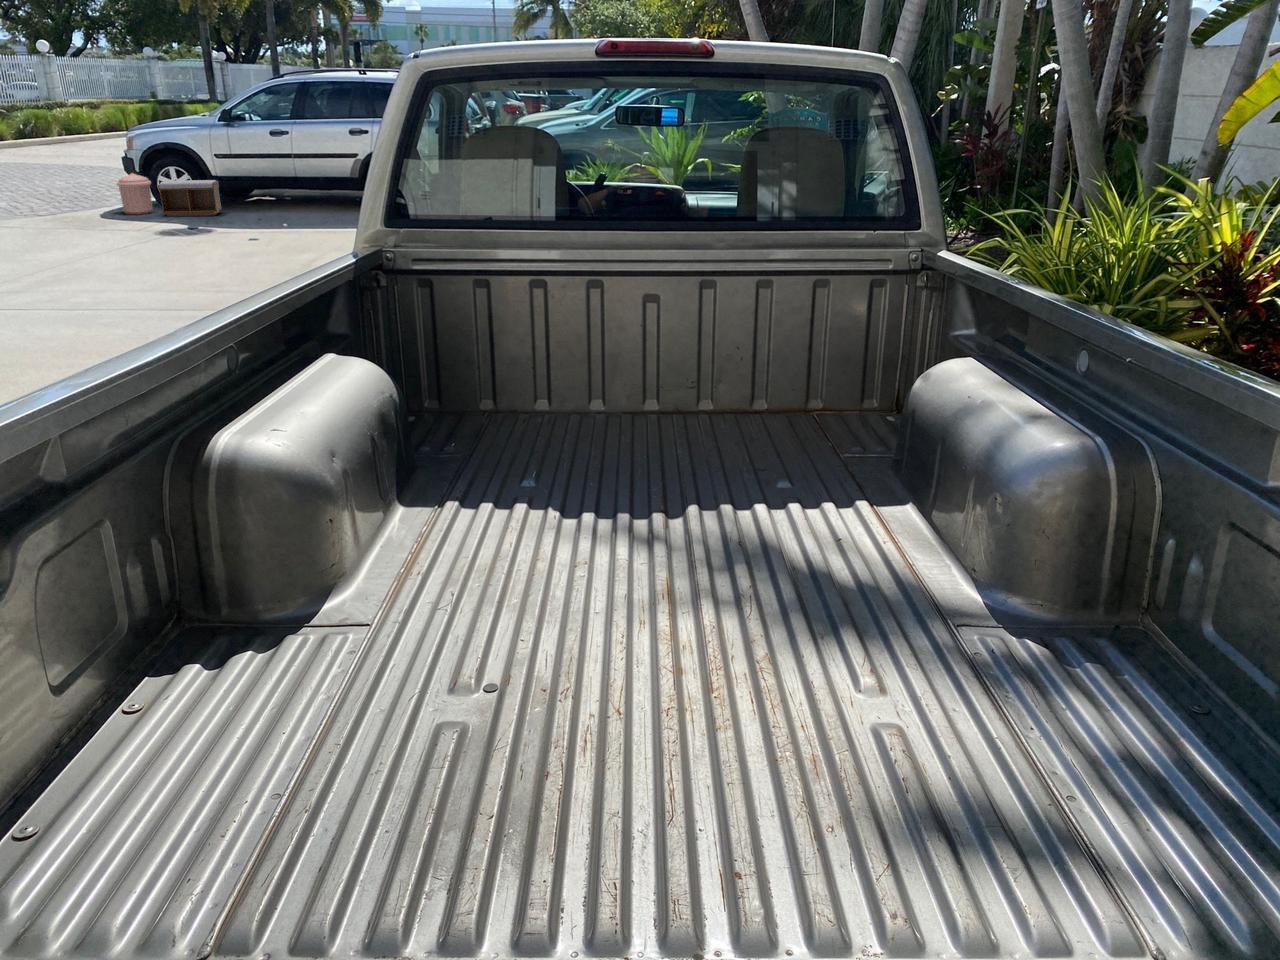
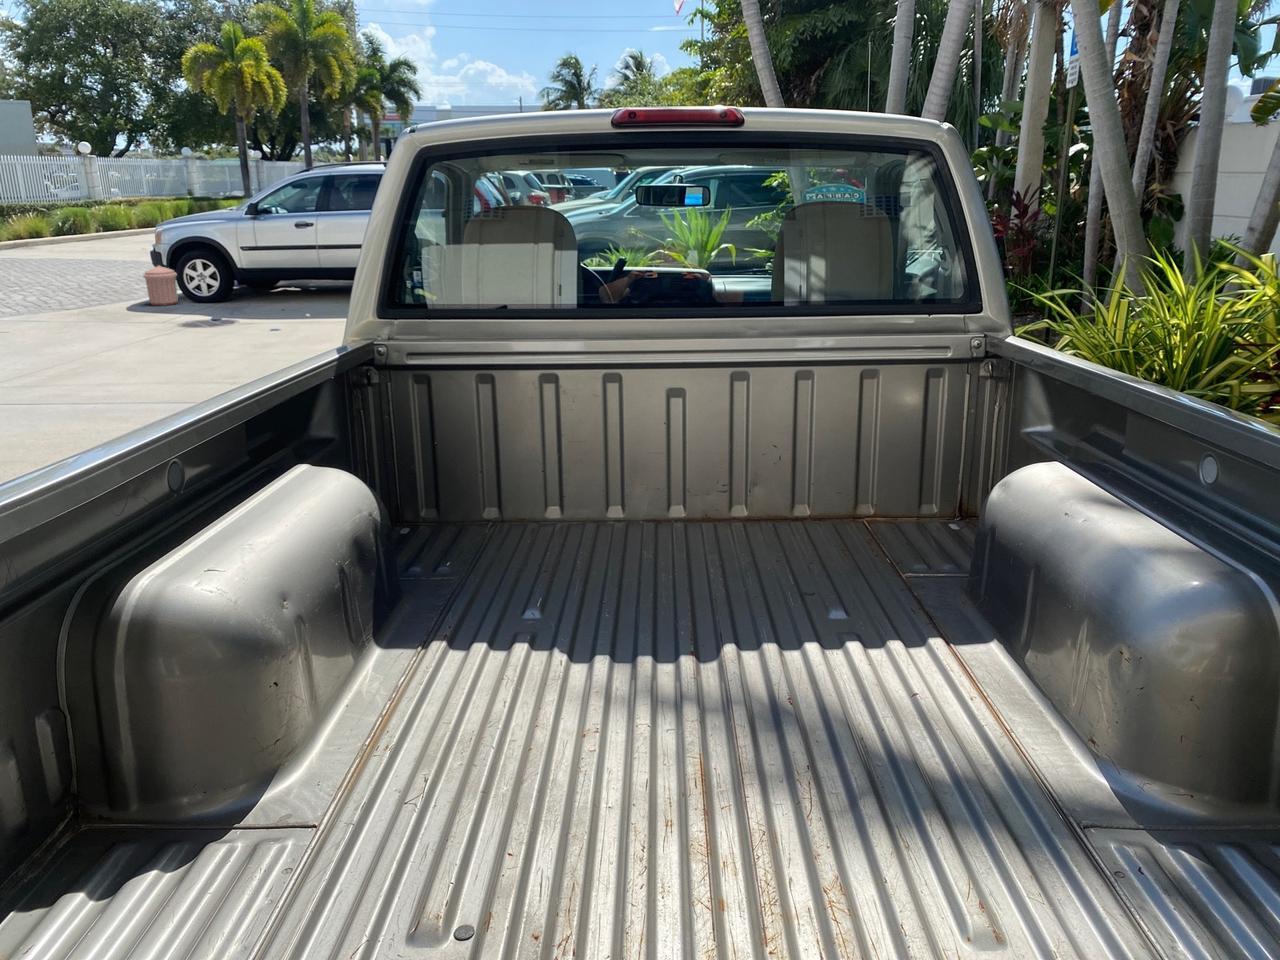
bench: present [158,180,222,216] -> none [183,271,246,307]

